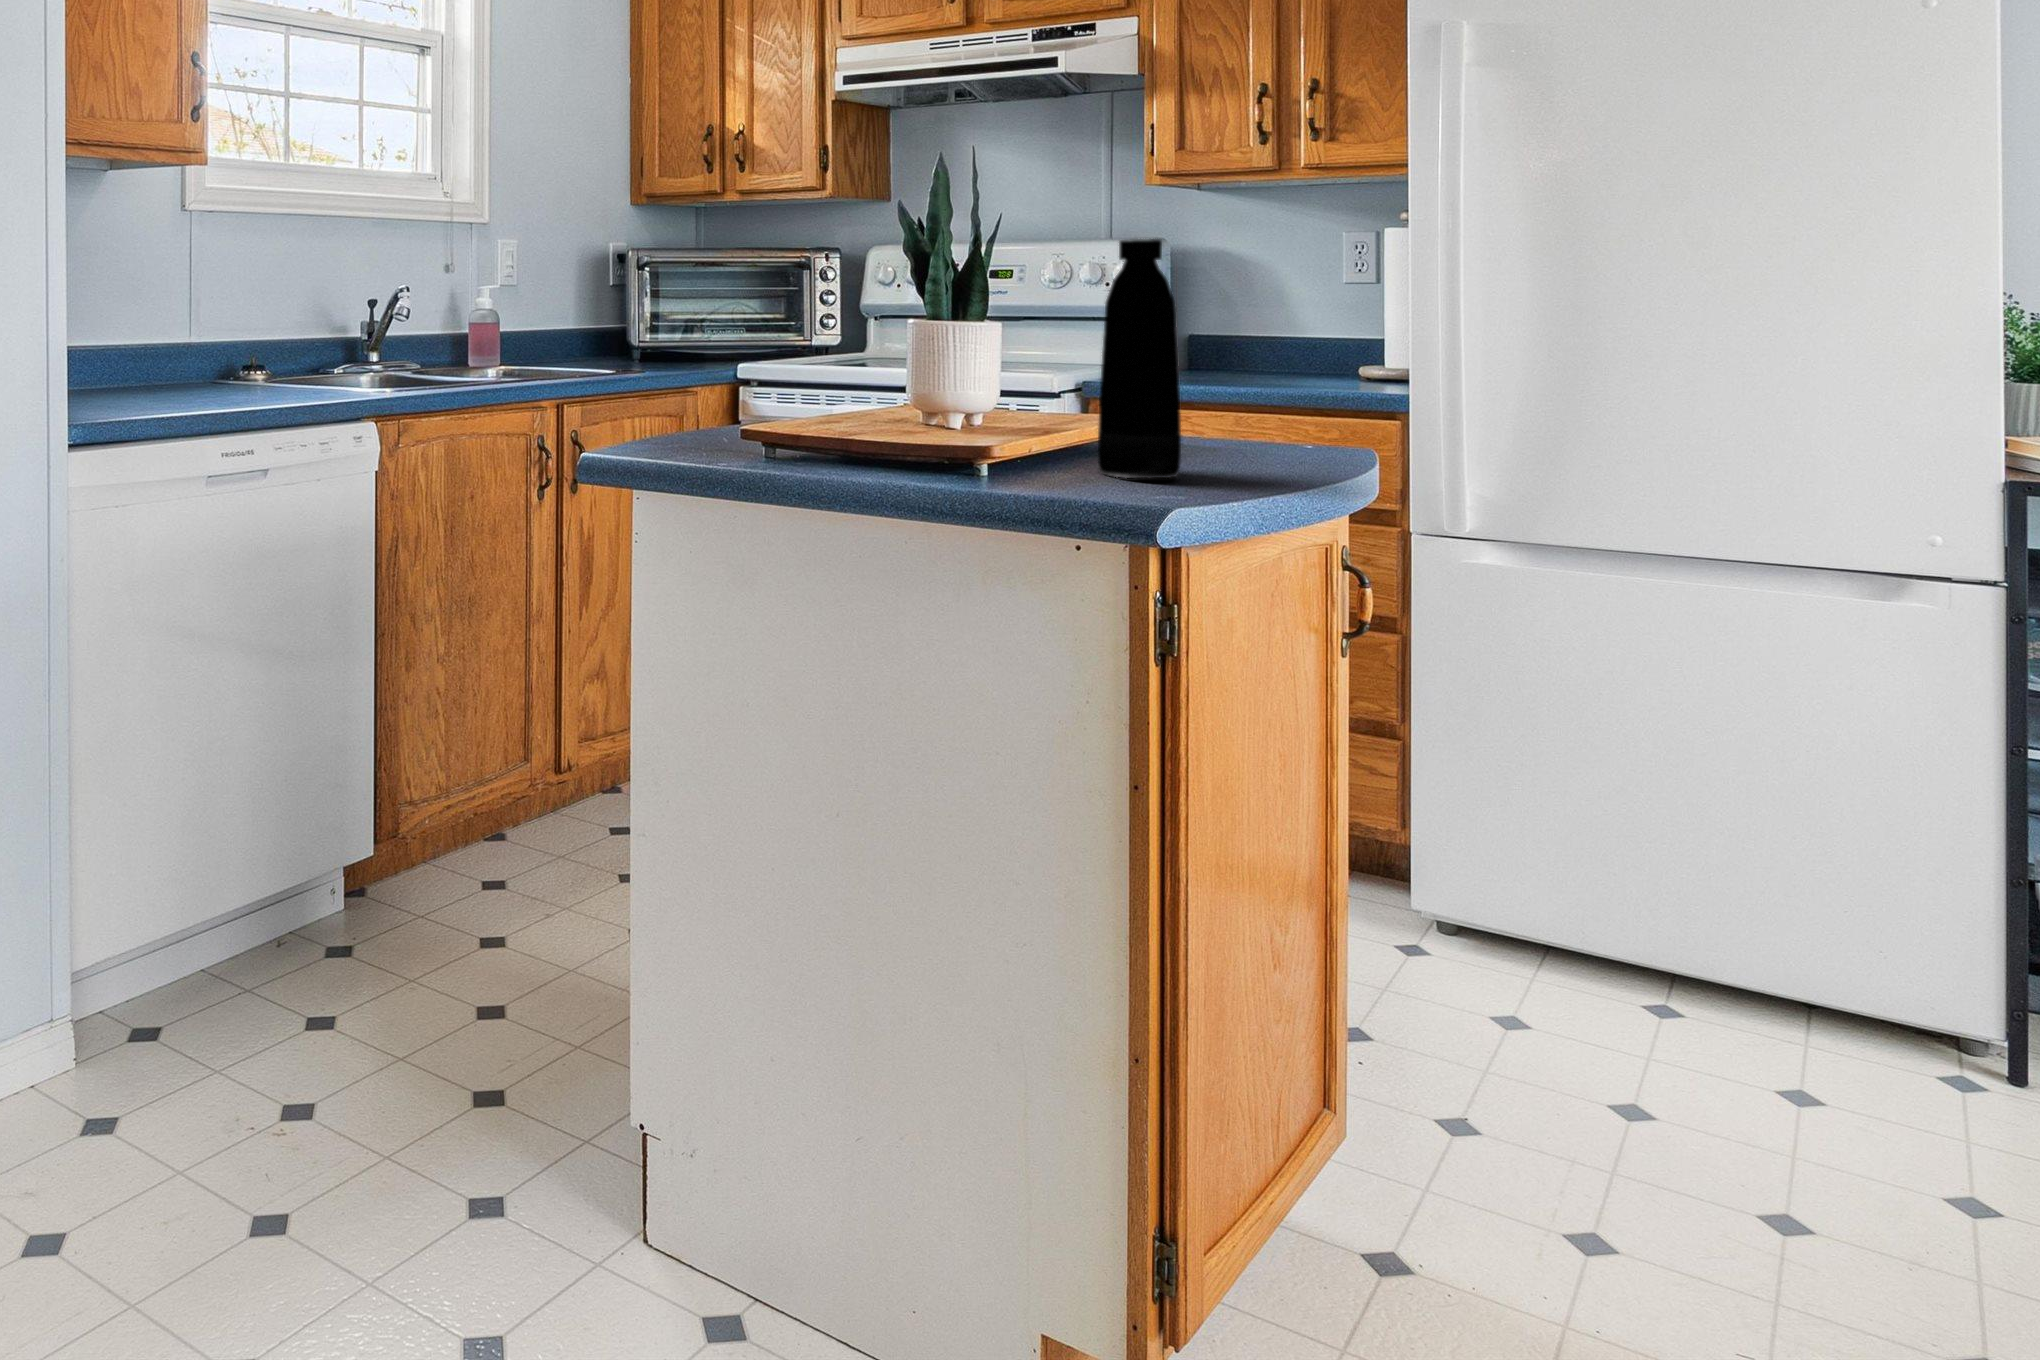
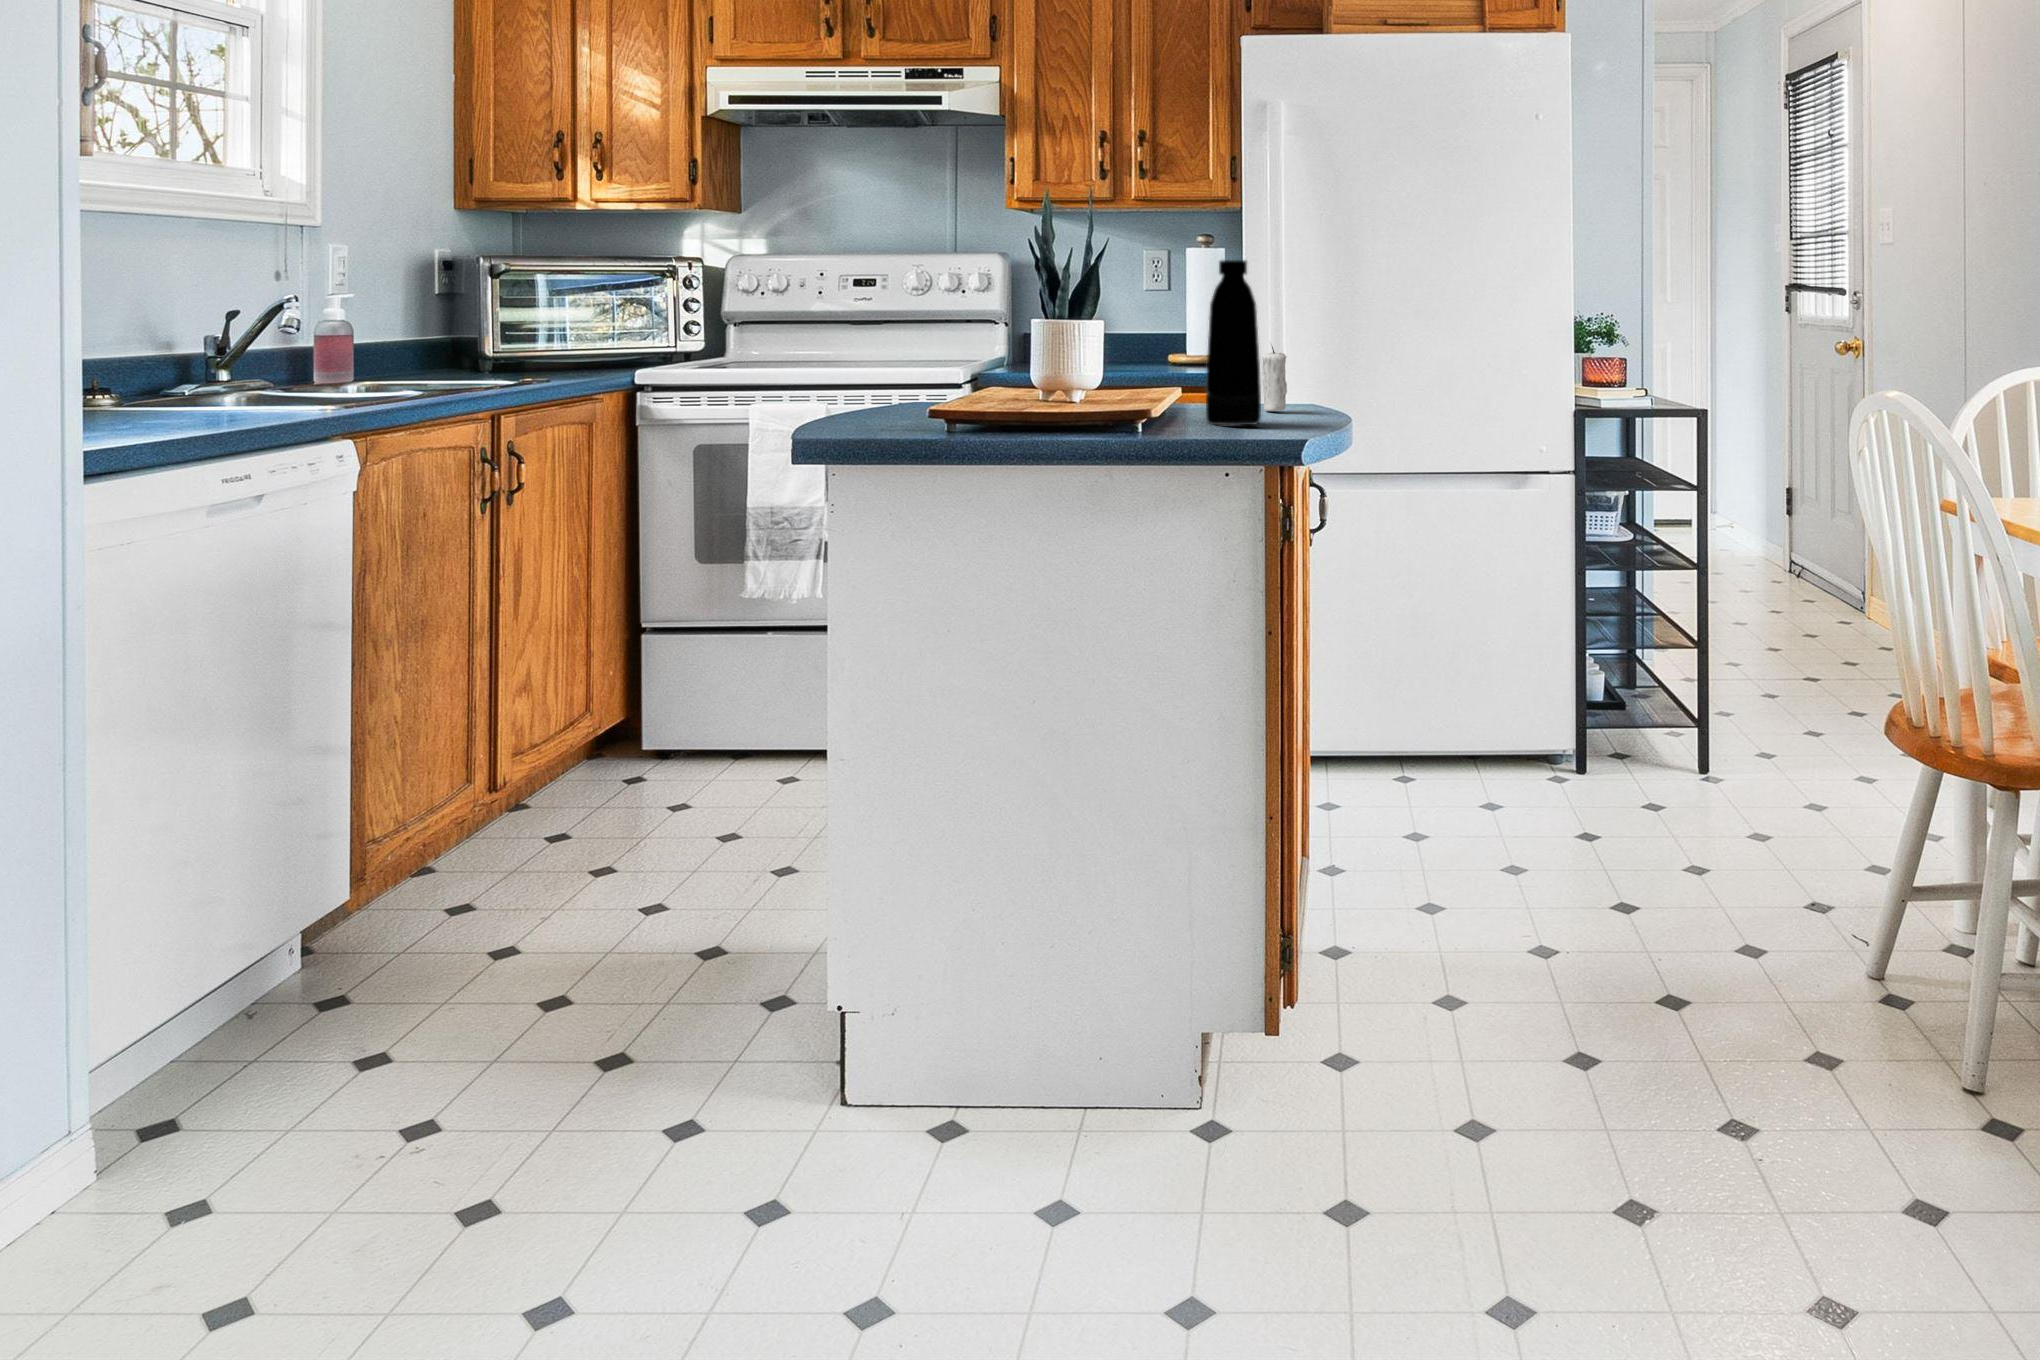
candle: none [1248,354,1287,456] -> present [1262,345,1287,411]

